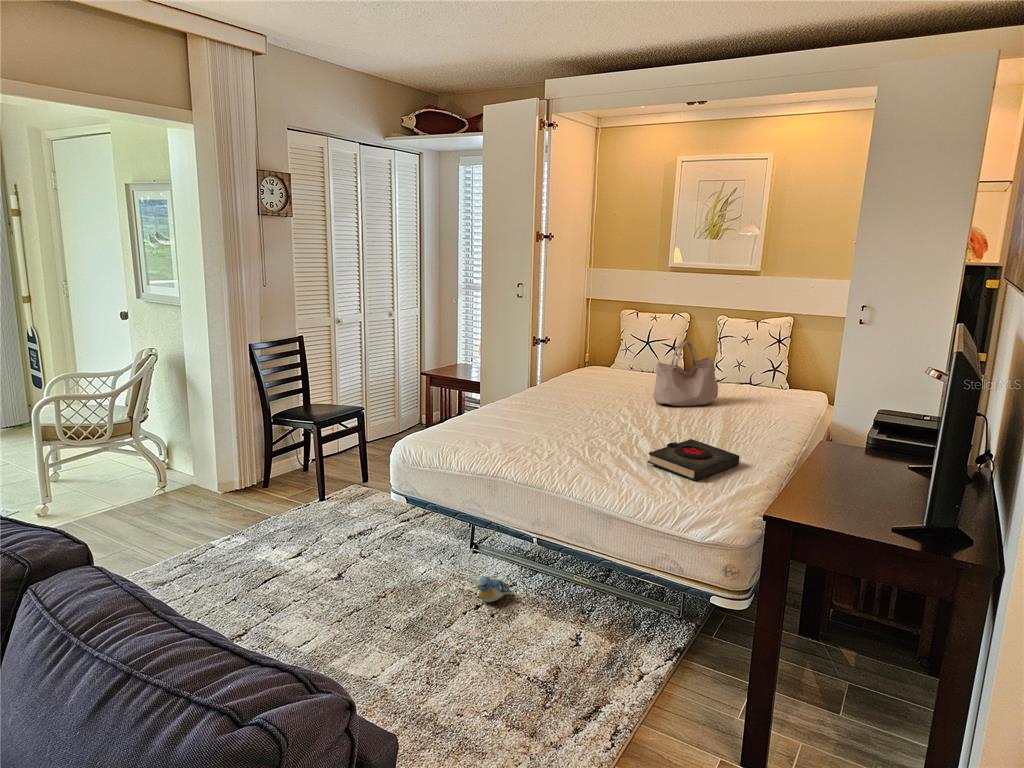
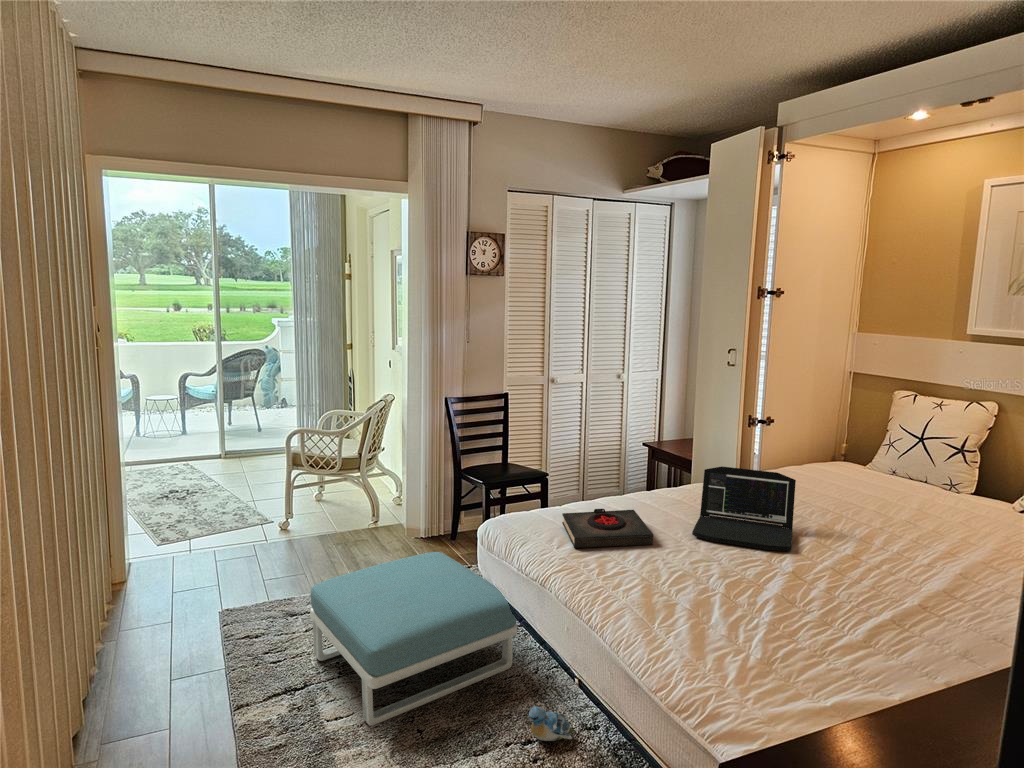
handbag: present [653,341,718,406] -> none [870,447,988,546]
laptop: none [548,370,626,425] -> present [692,467,796,551]
book: present [647,439,740,481] -> present [562,509,653,548]
footstool: none [216,487,428,638] -> present [310,552,517,726]

